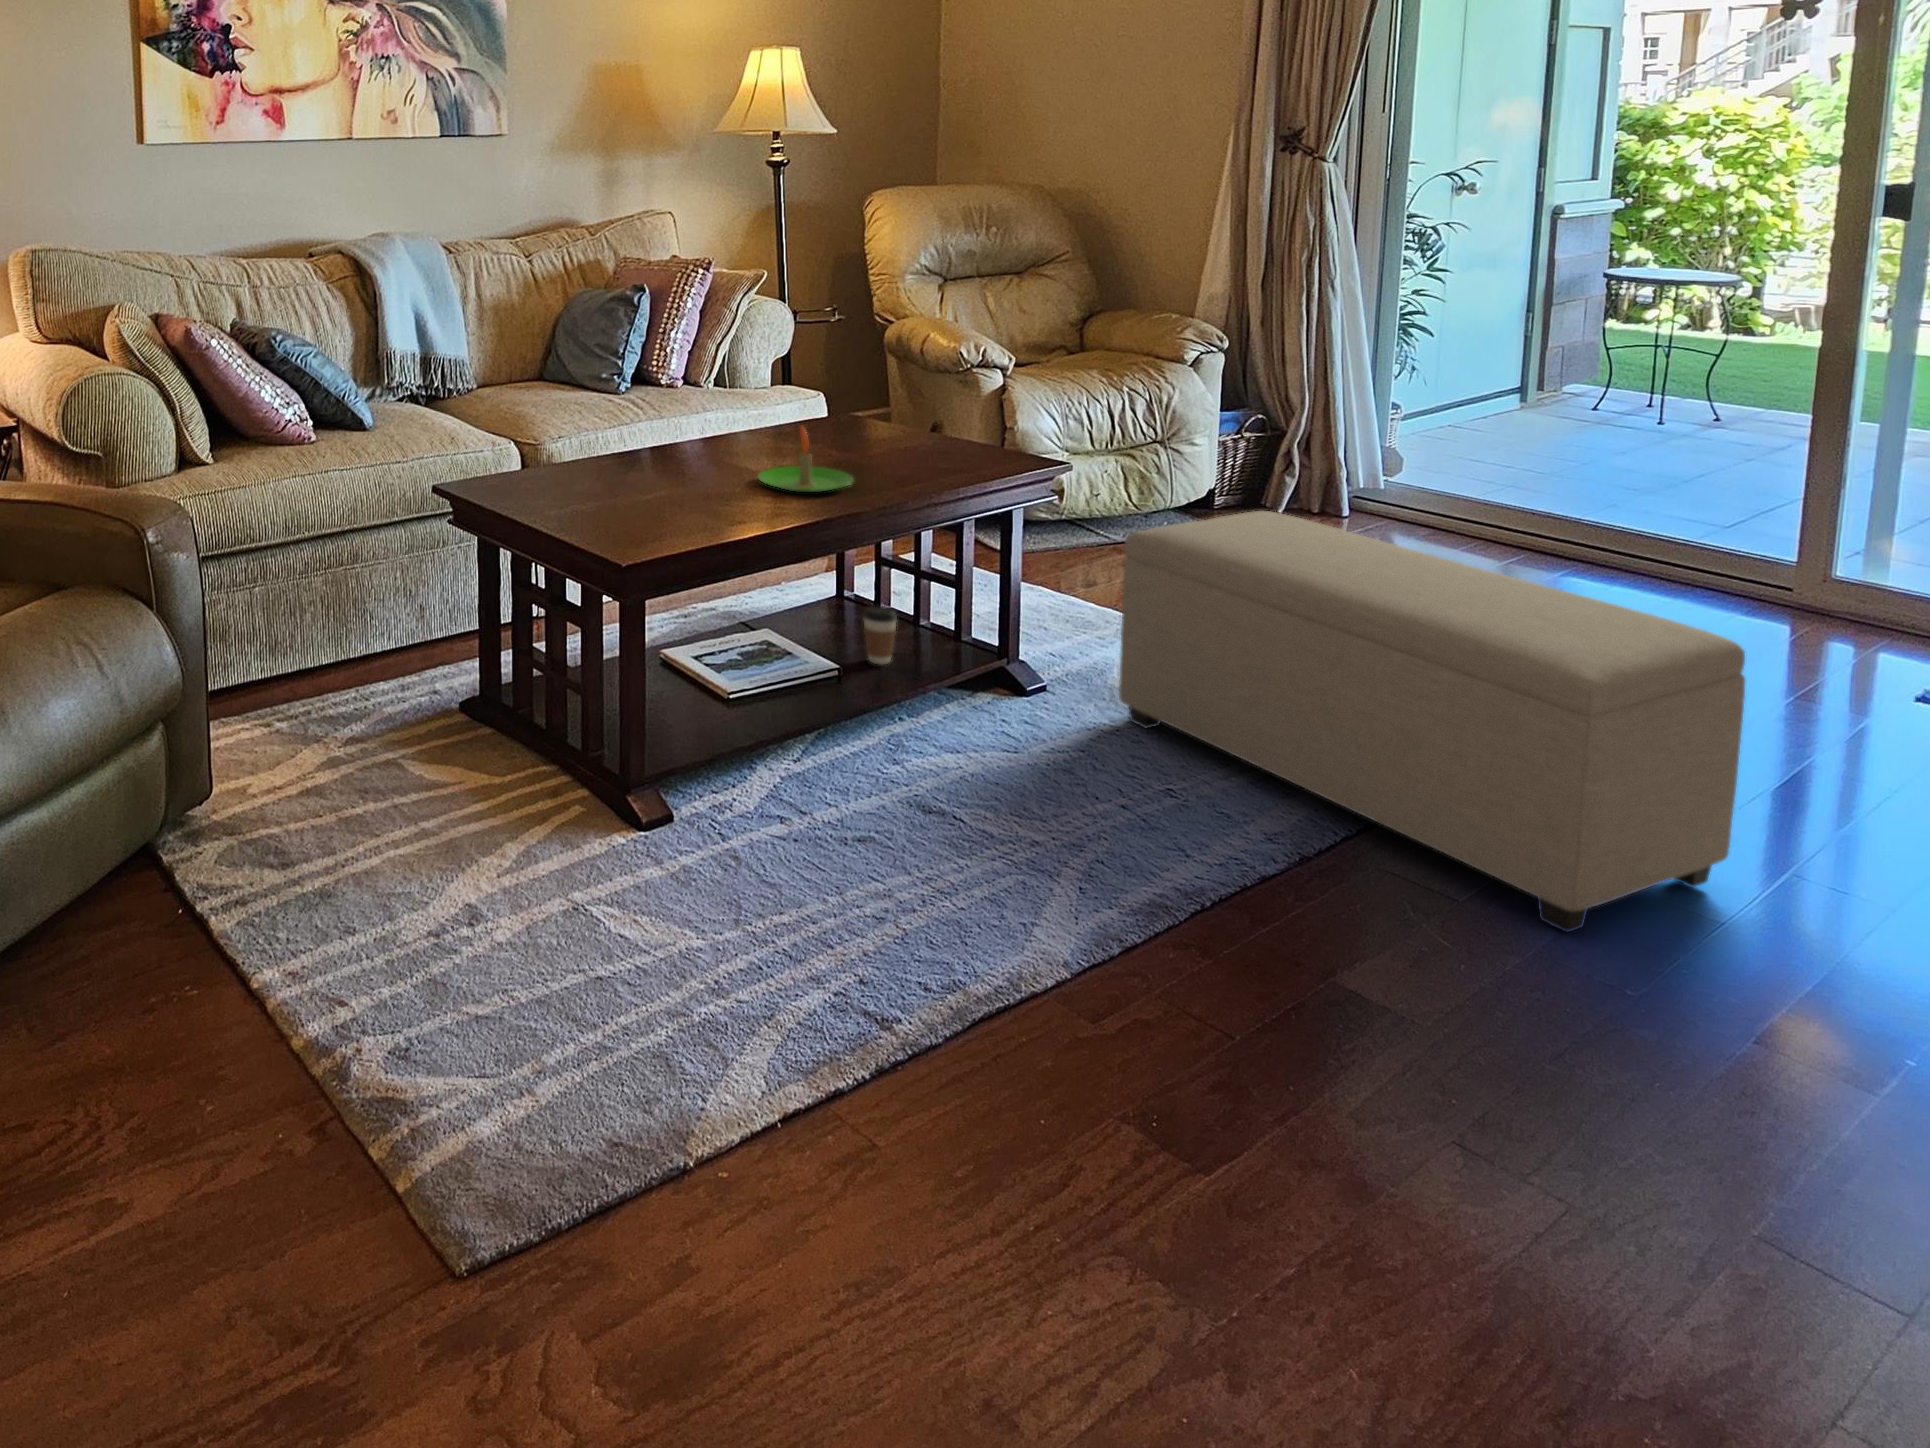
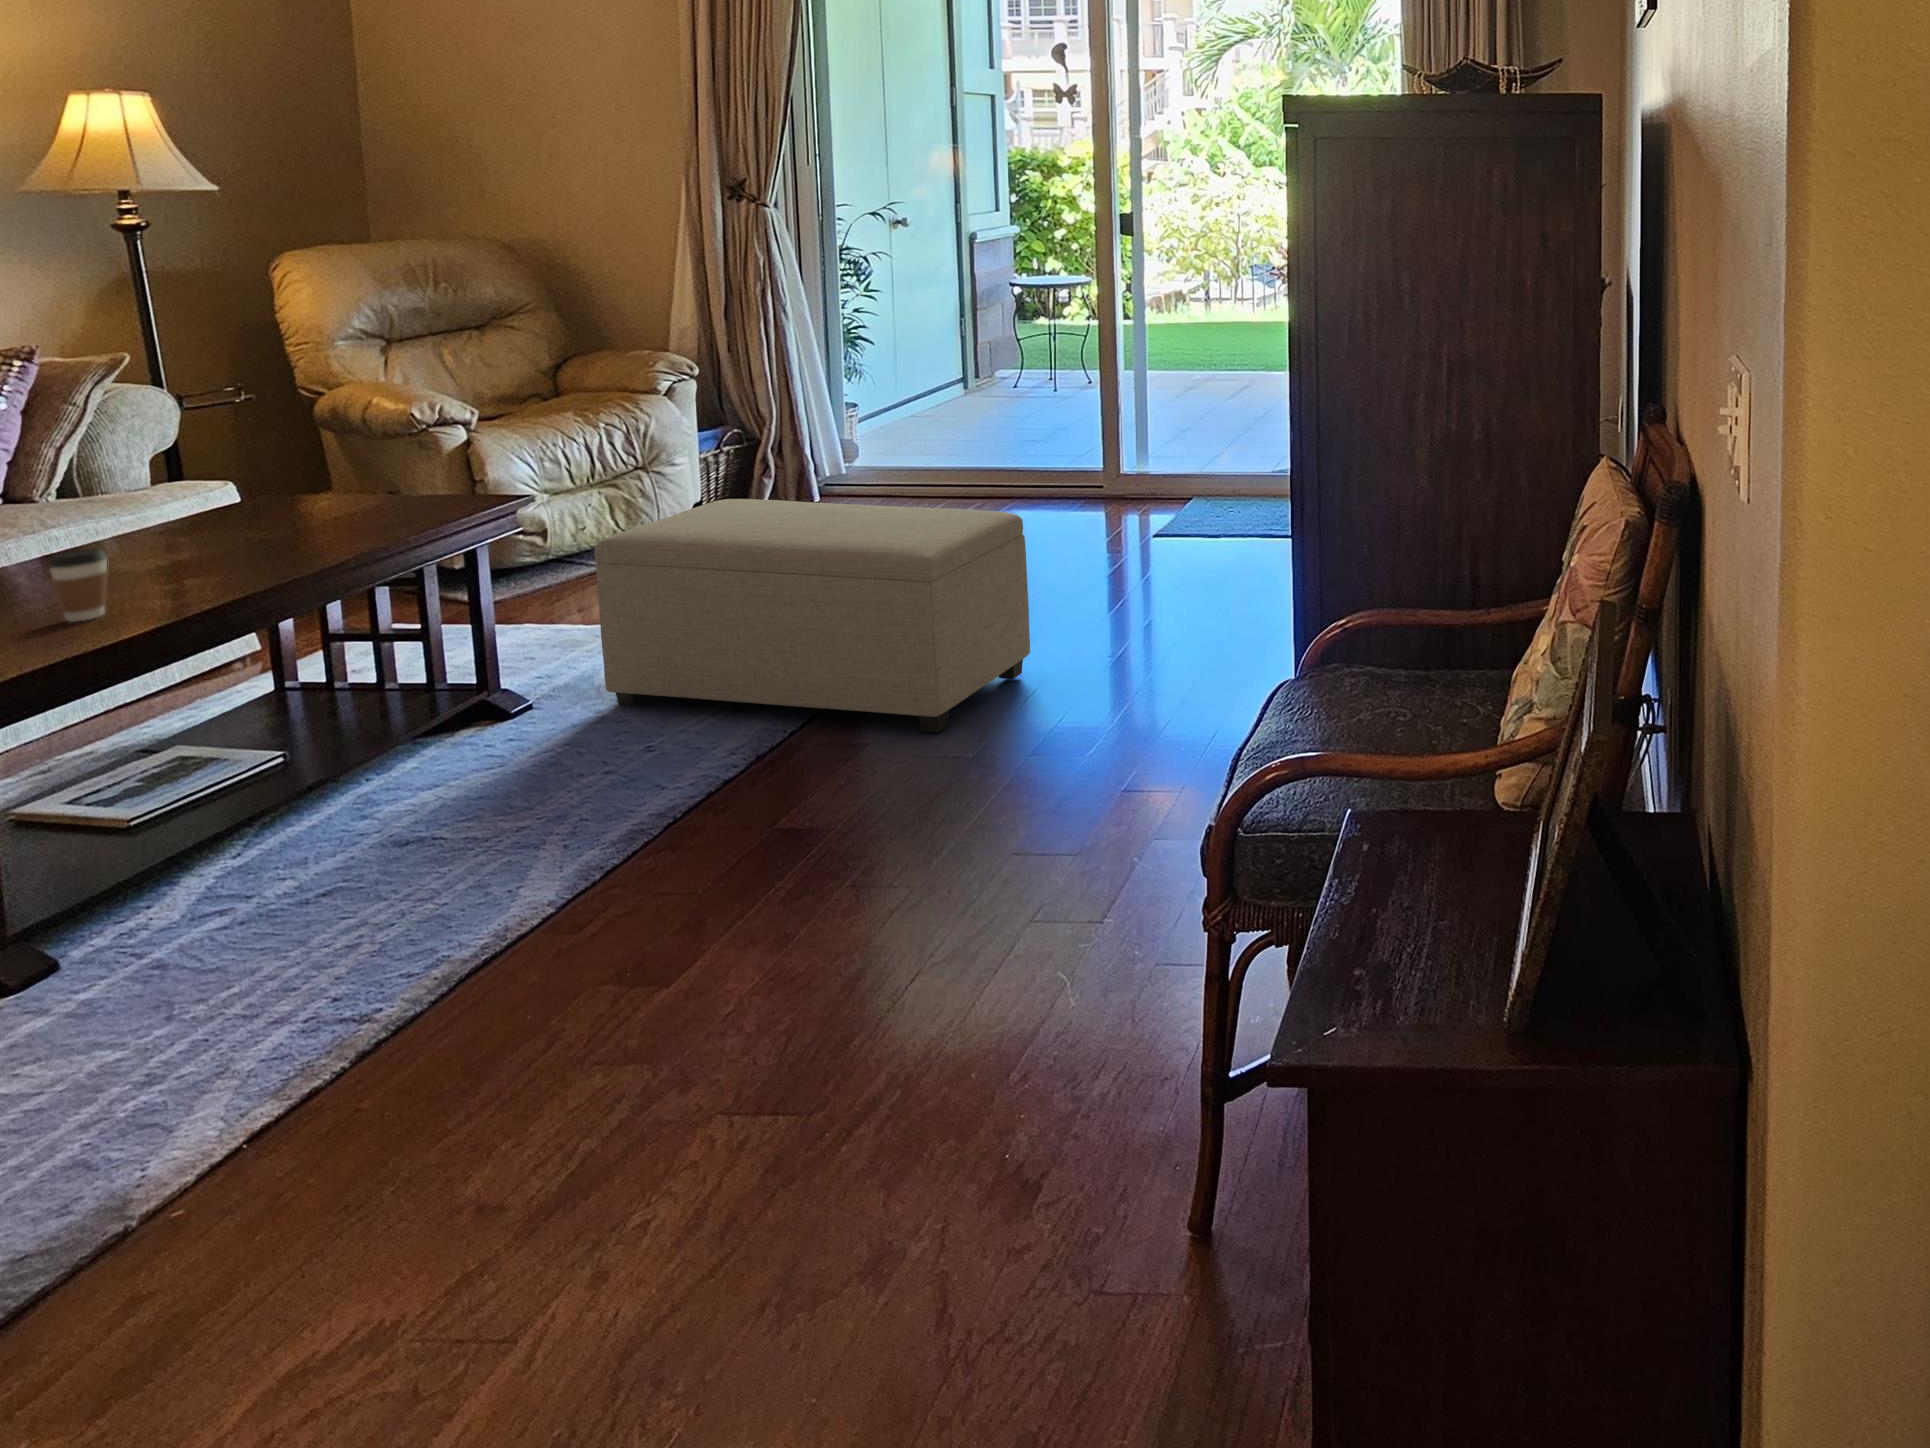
candle: present [758,427,853,492] -> none [136,507,276,579]
coffee cup: present [863,606,897,664] -> present [49,549,108,622]

